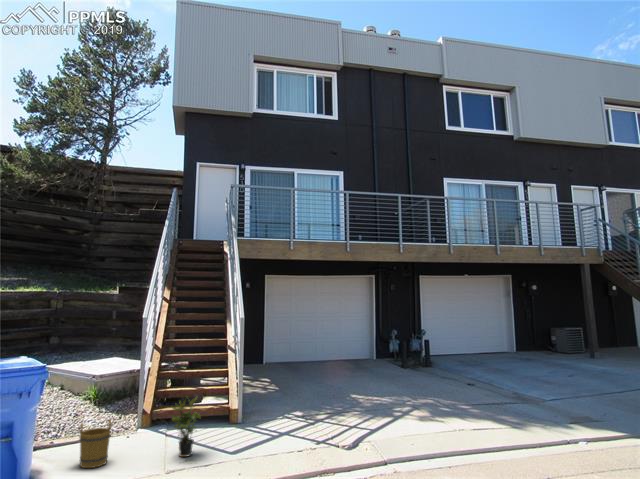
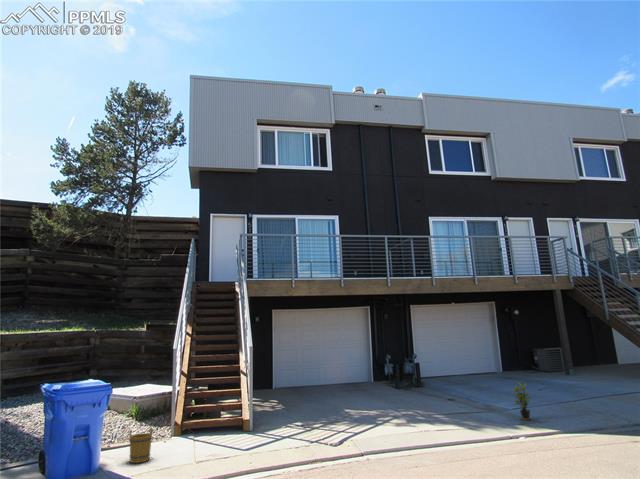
potted plant: present [172,397,201,457] -> present [513,383,530,420]

